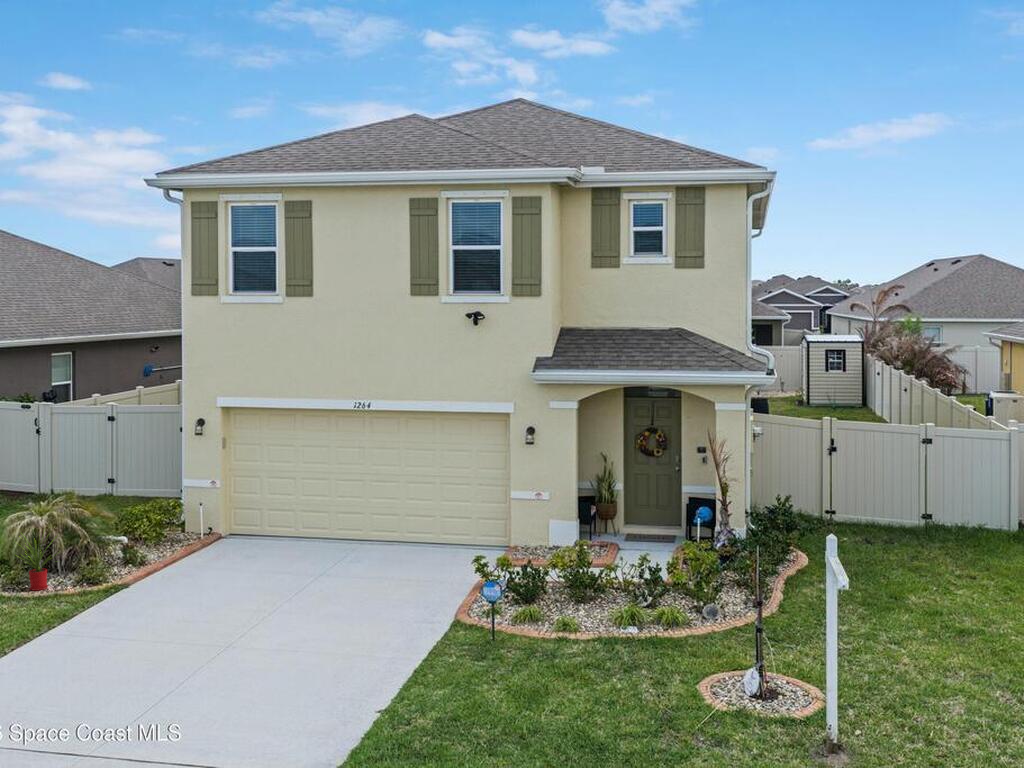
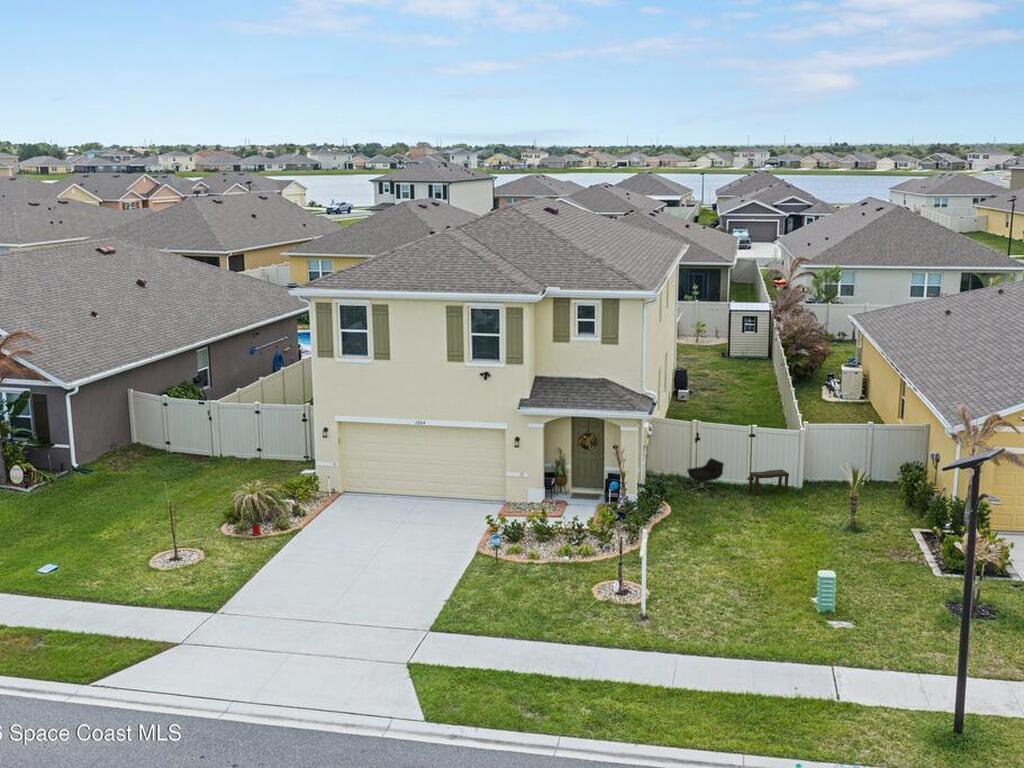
lounge chair: none [818,479,884,533] -> present [687,458,724,488]
bench: none [930,496,1003,537] -> present [749,469,789,495]

